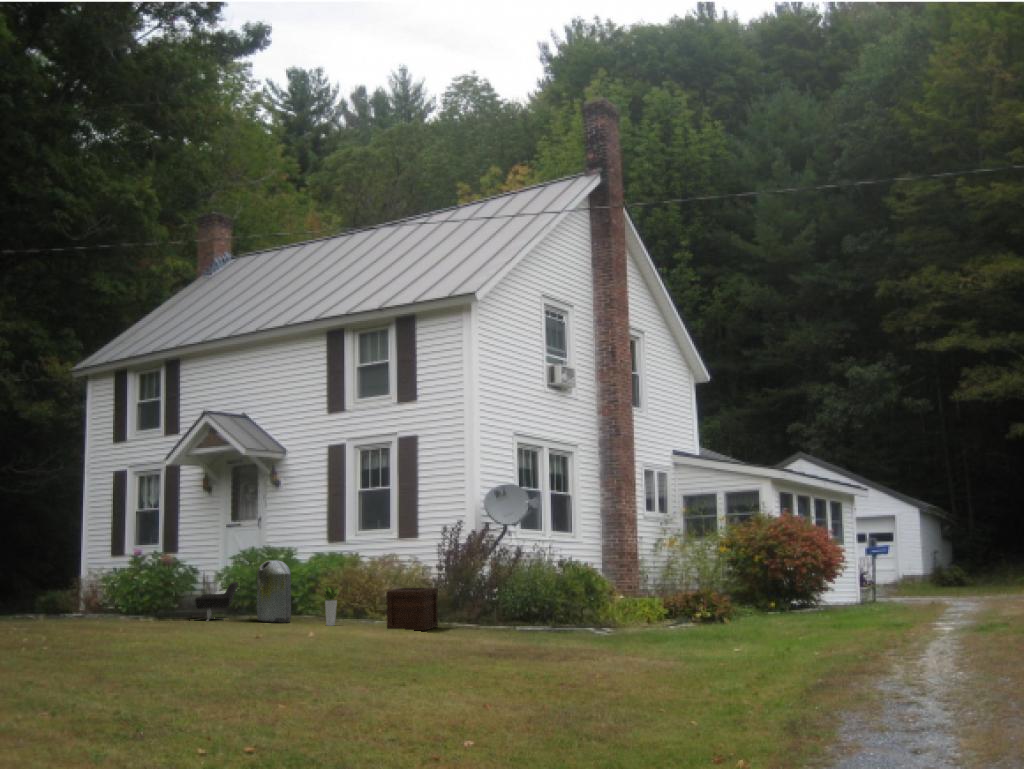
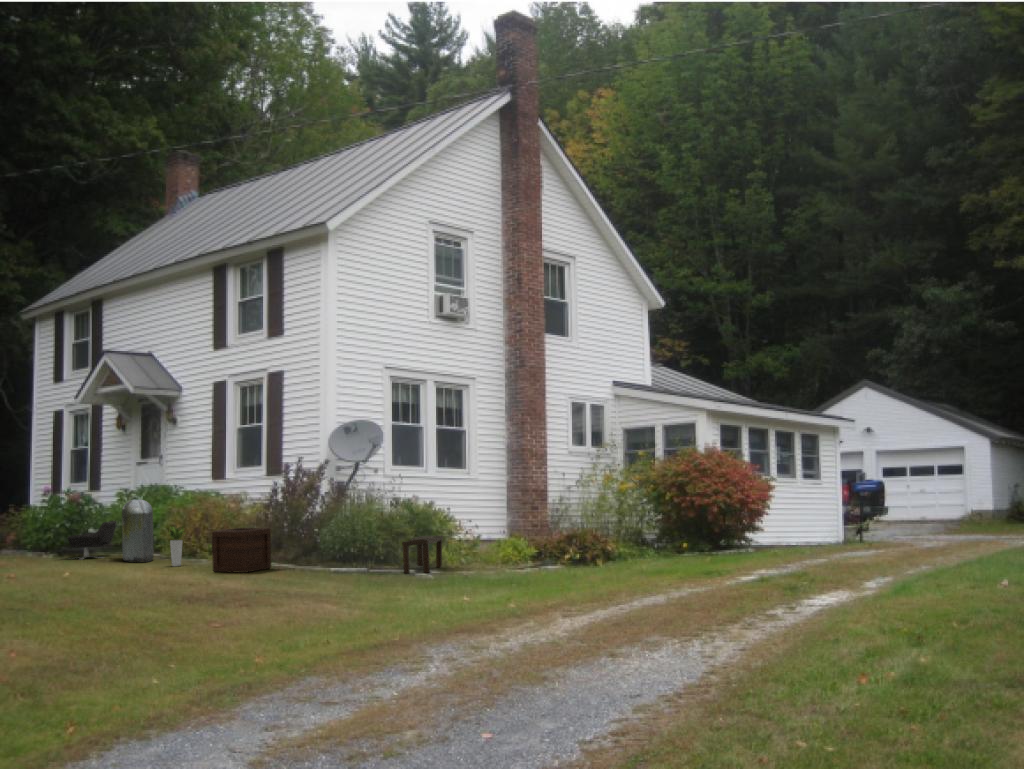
bench: none [584,594,611,630] -> present [402,536,443,573]

